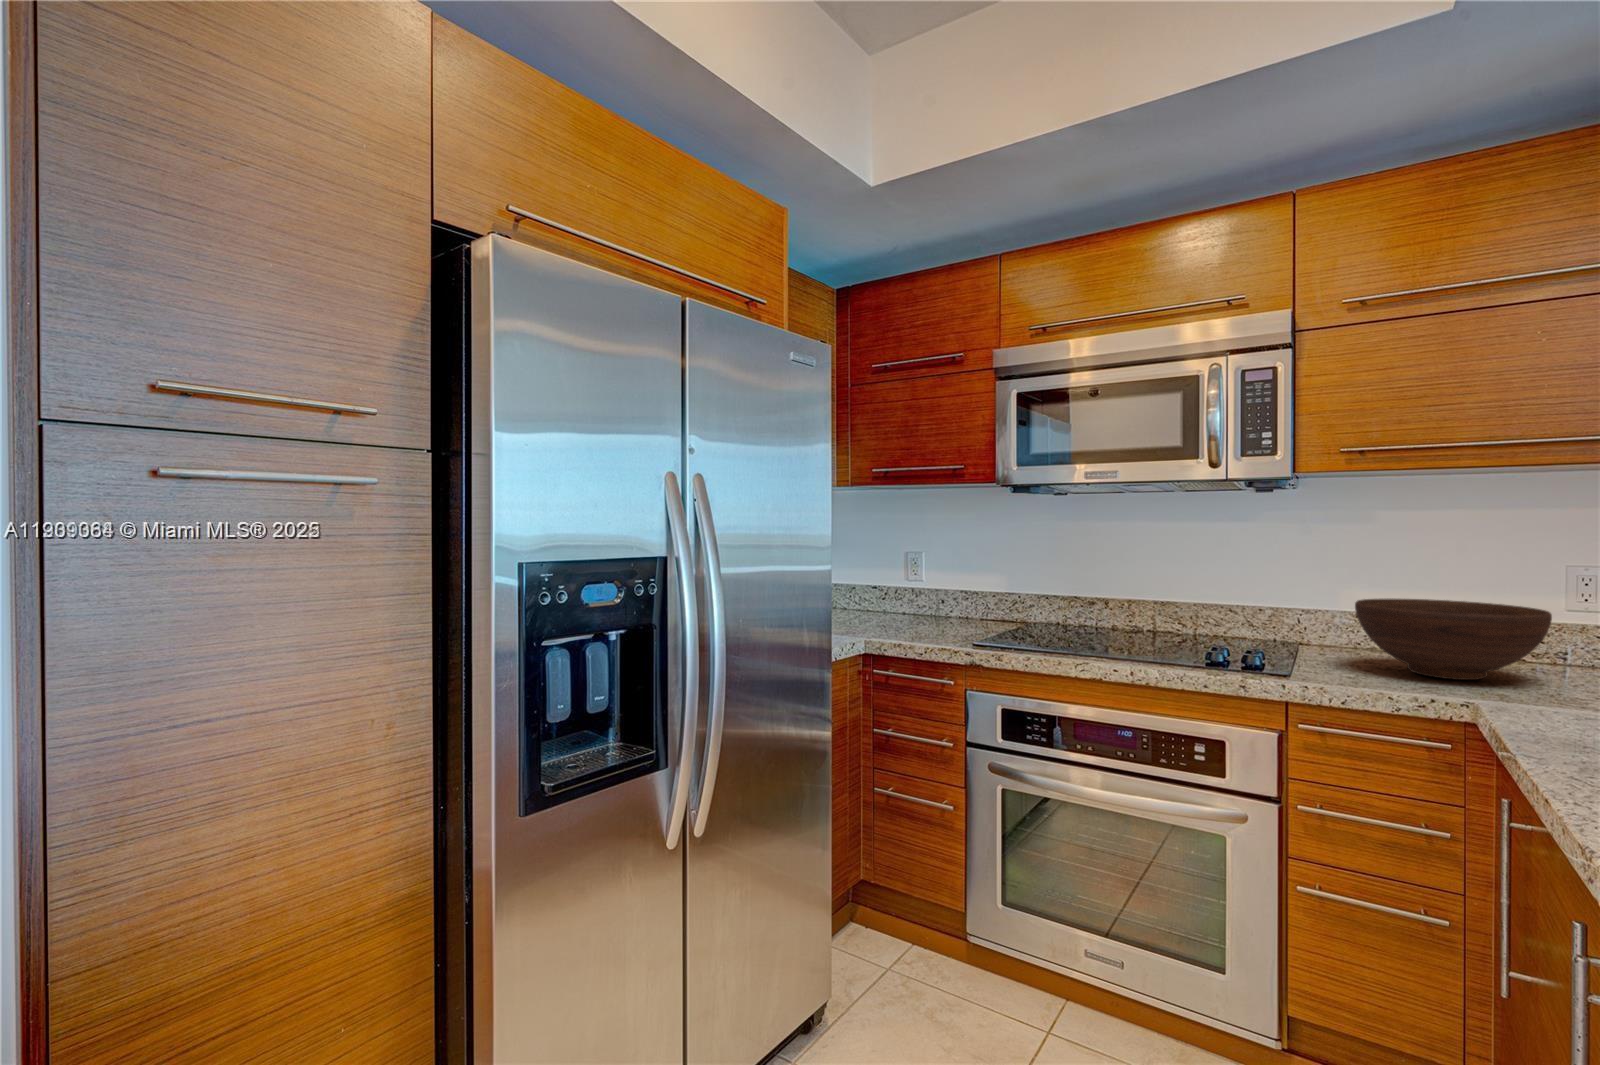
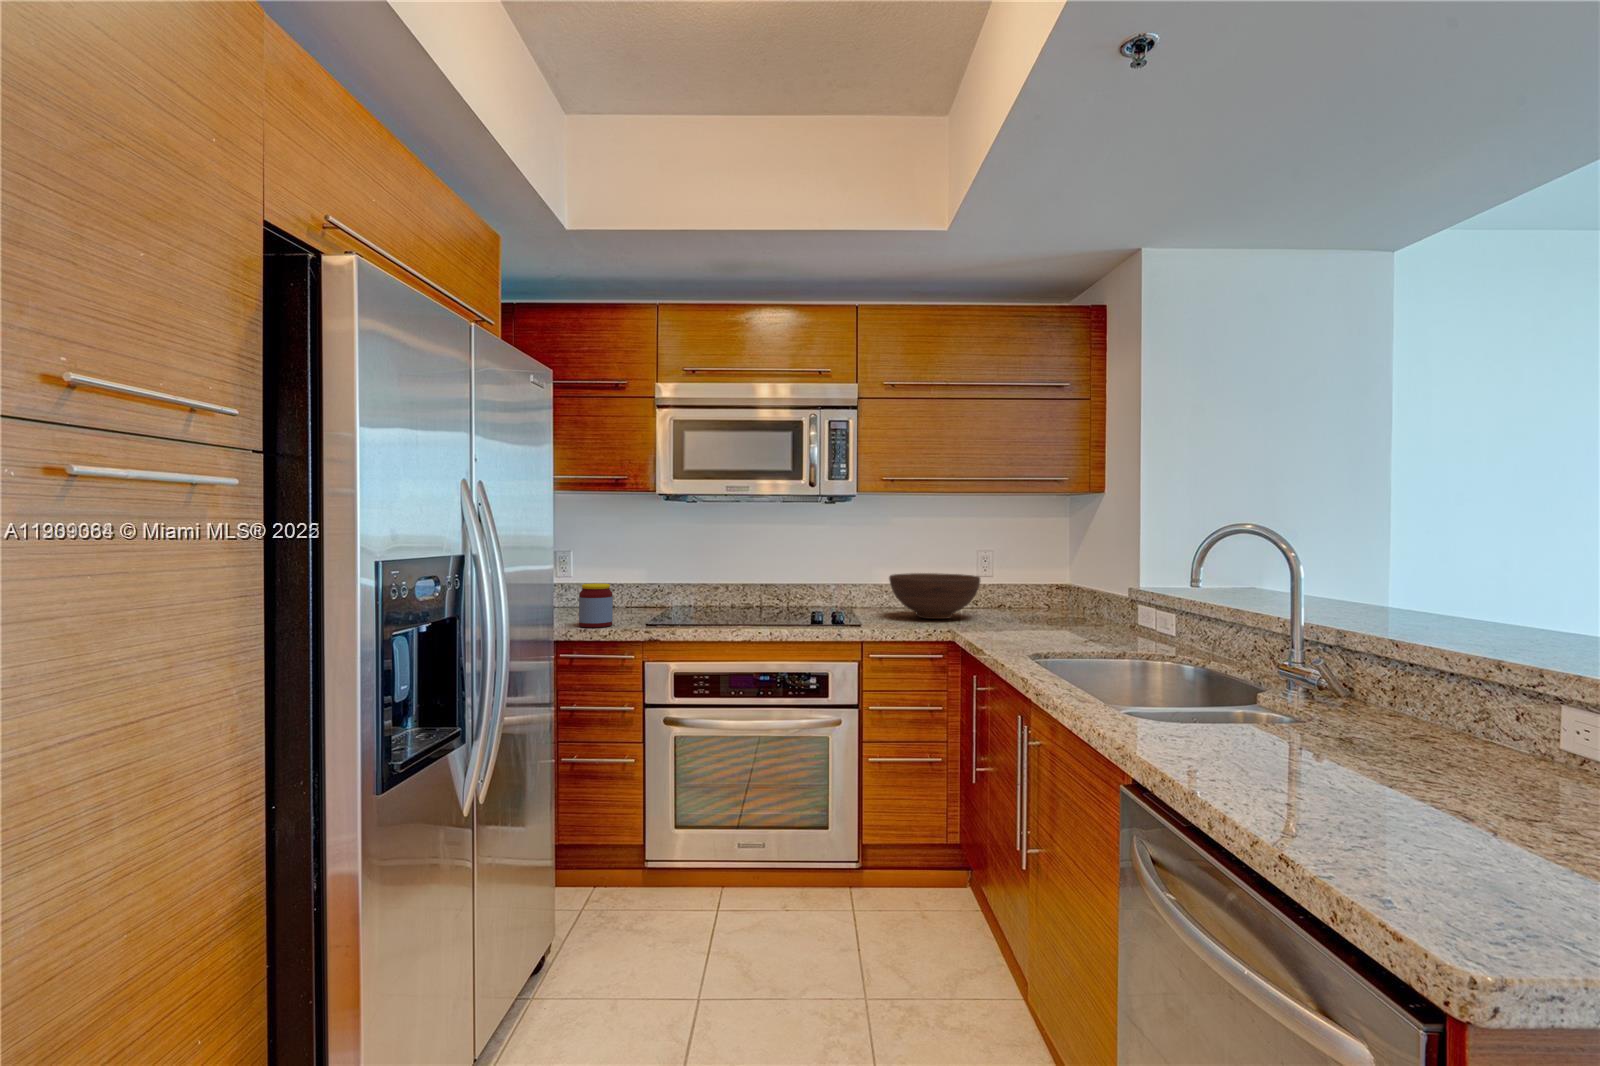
jar: none [899,590,937,643] -> present [579,583,613,628]

